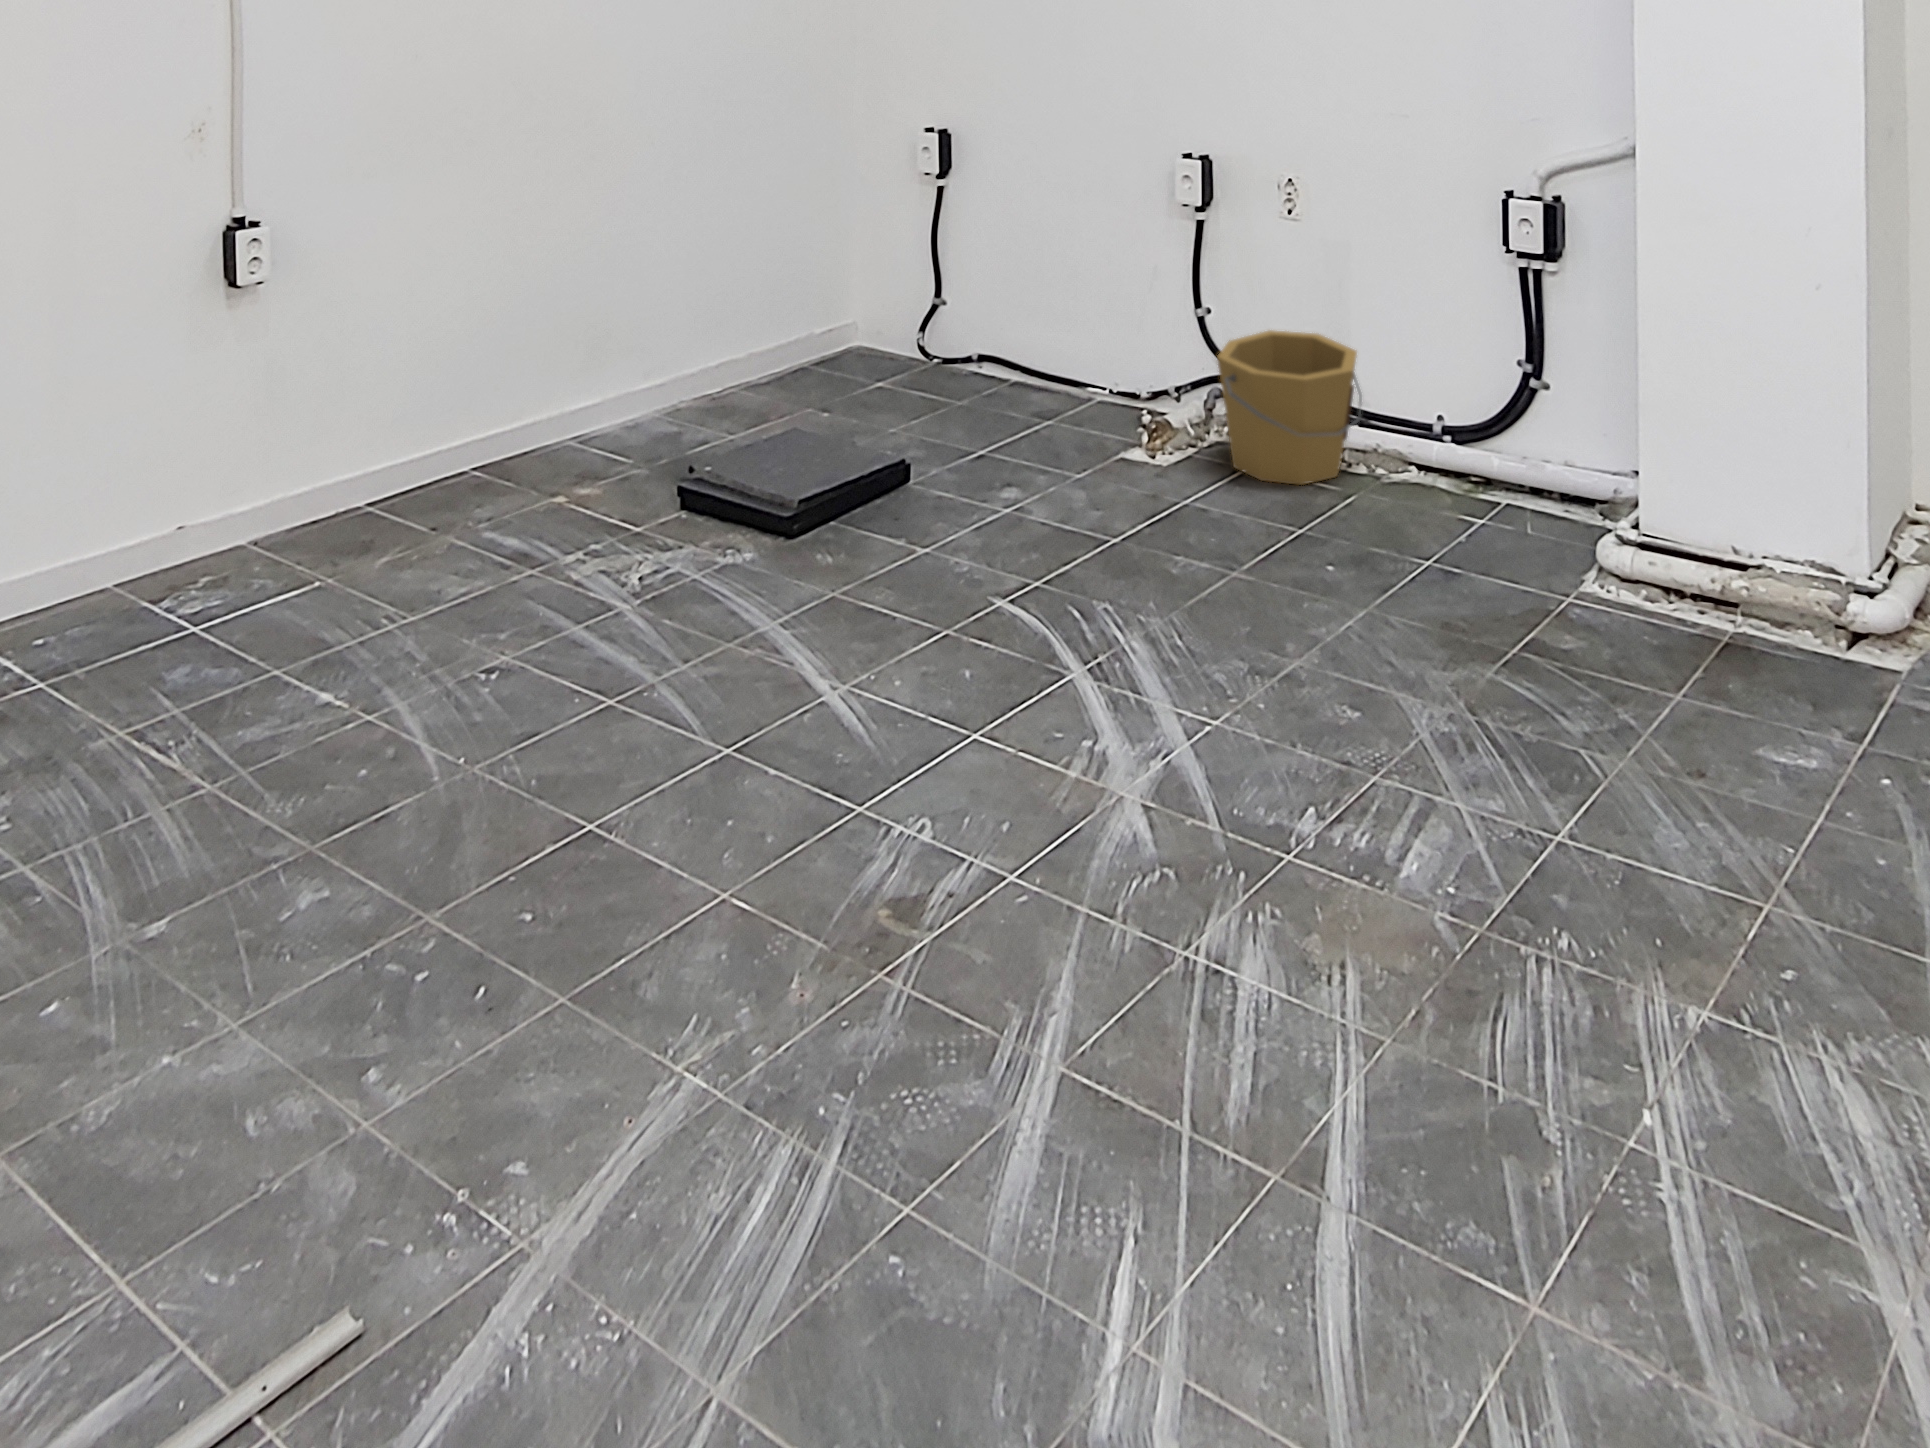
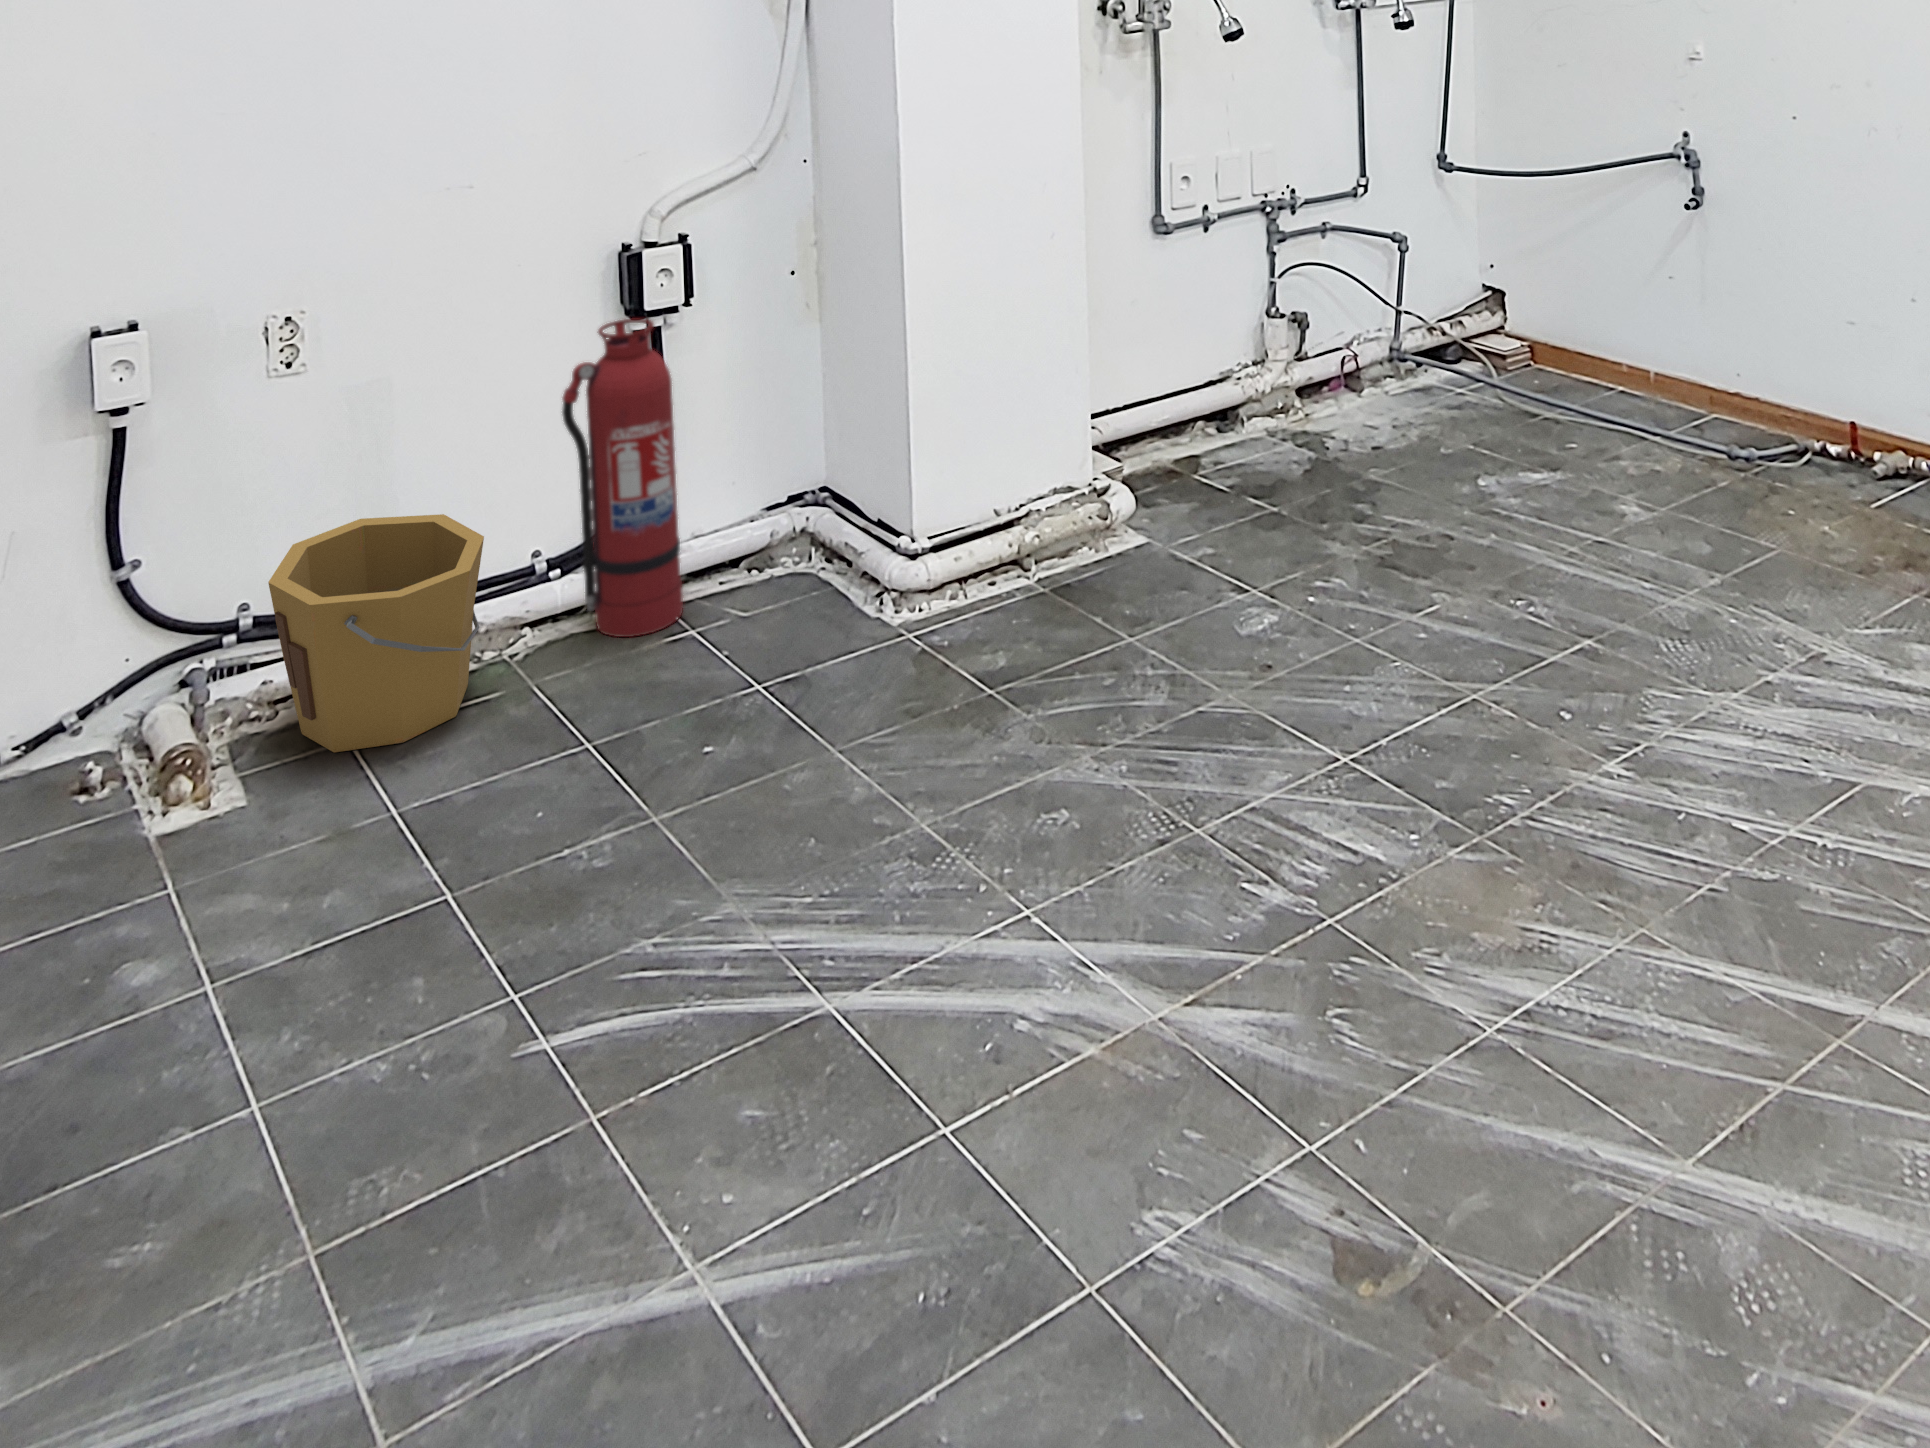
fire extinguisher: none [1425,247,1518,512] -> present [562,319,683,637]

